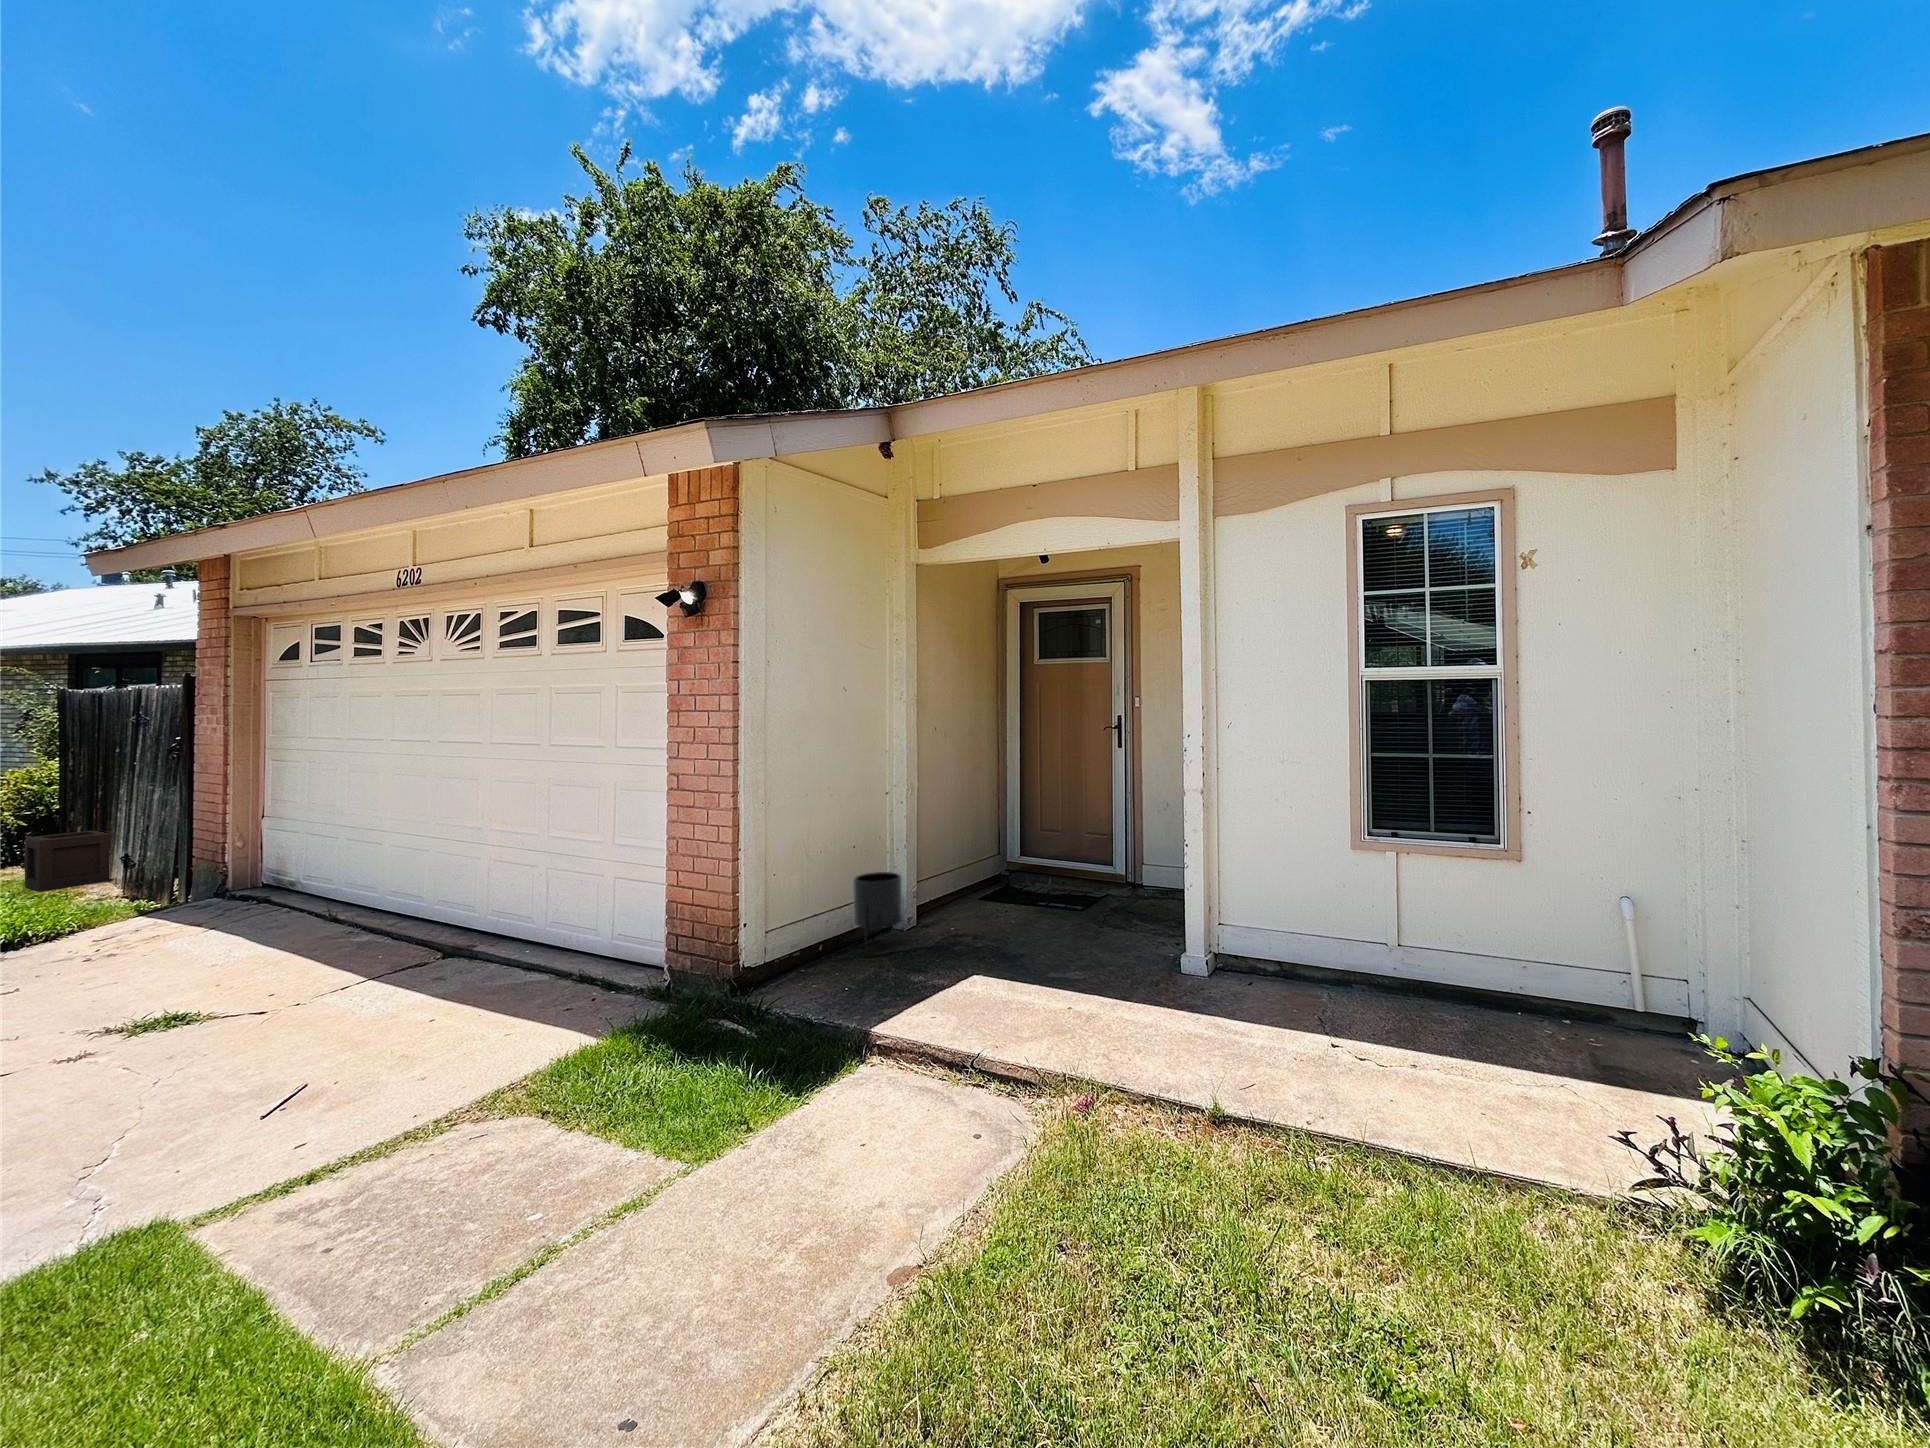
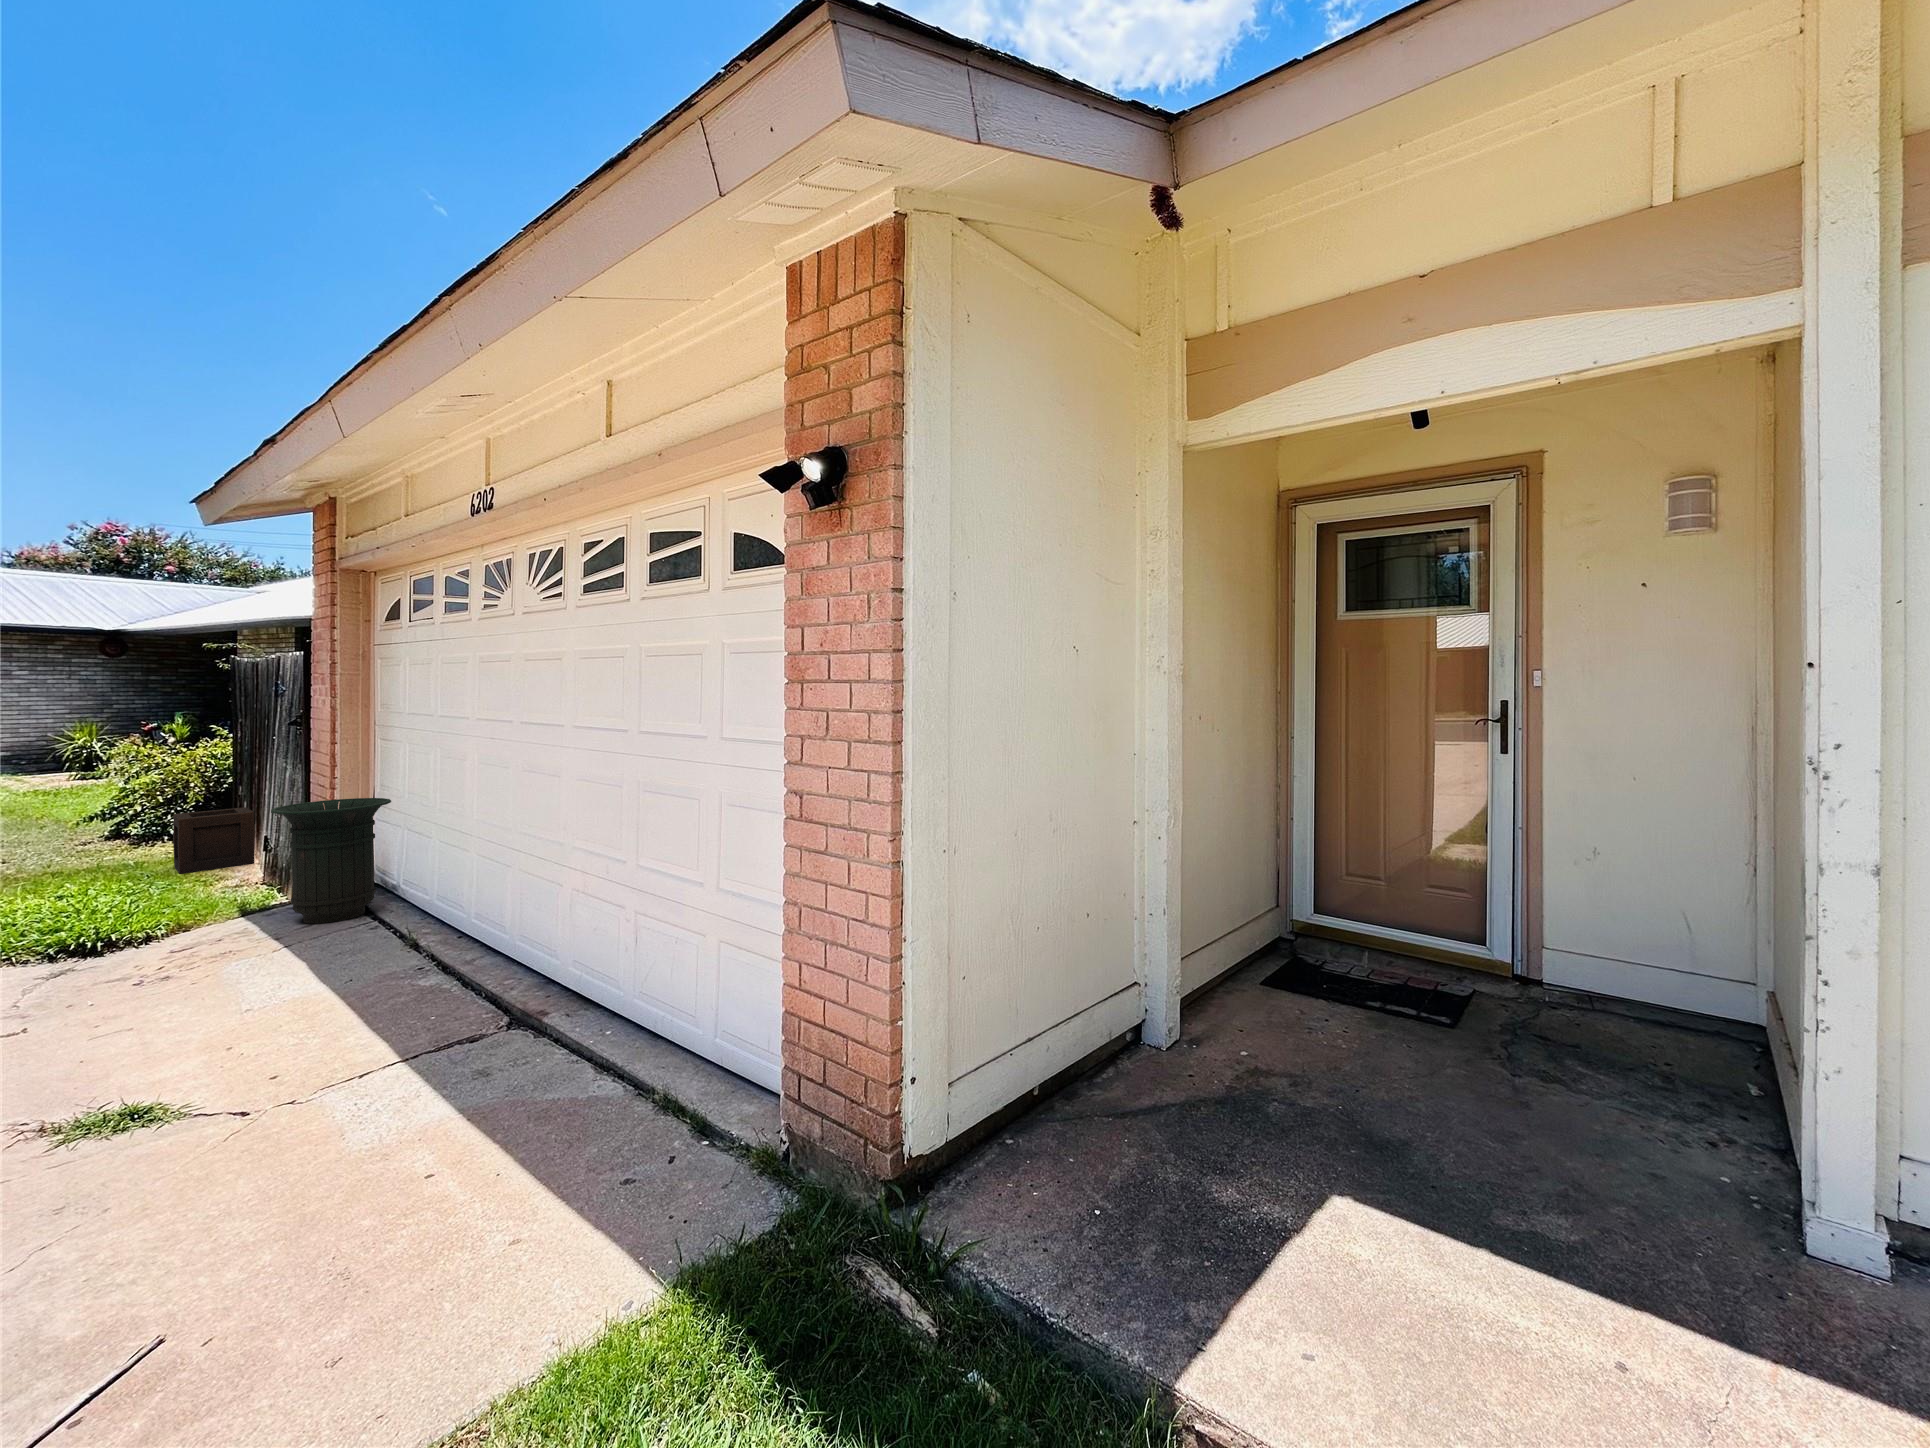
trash can: none [185,810,292,914] -> present [271,798,391,924]
planter: present [853,872,905,941] -> none [1093,962,1181,1118]

